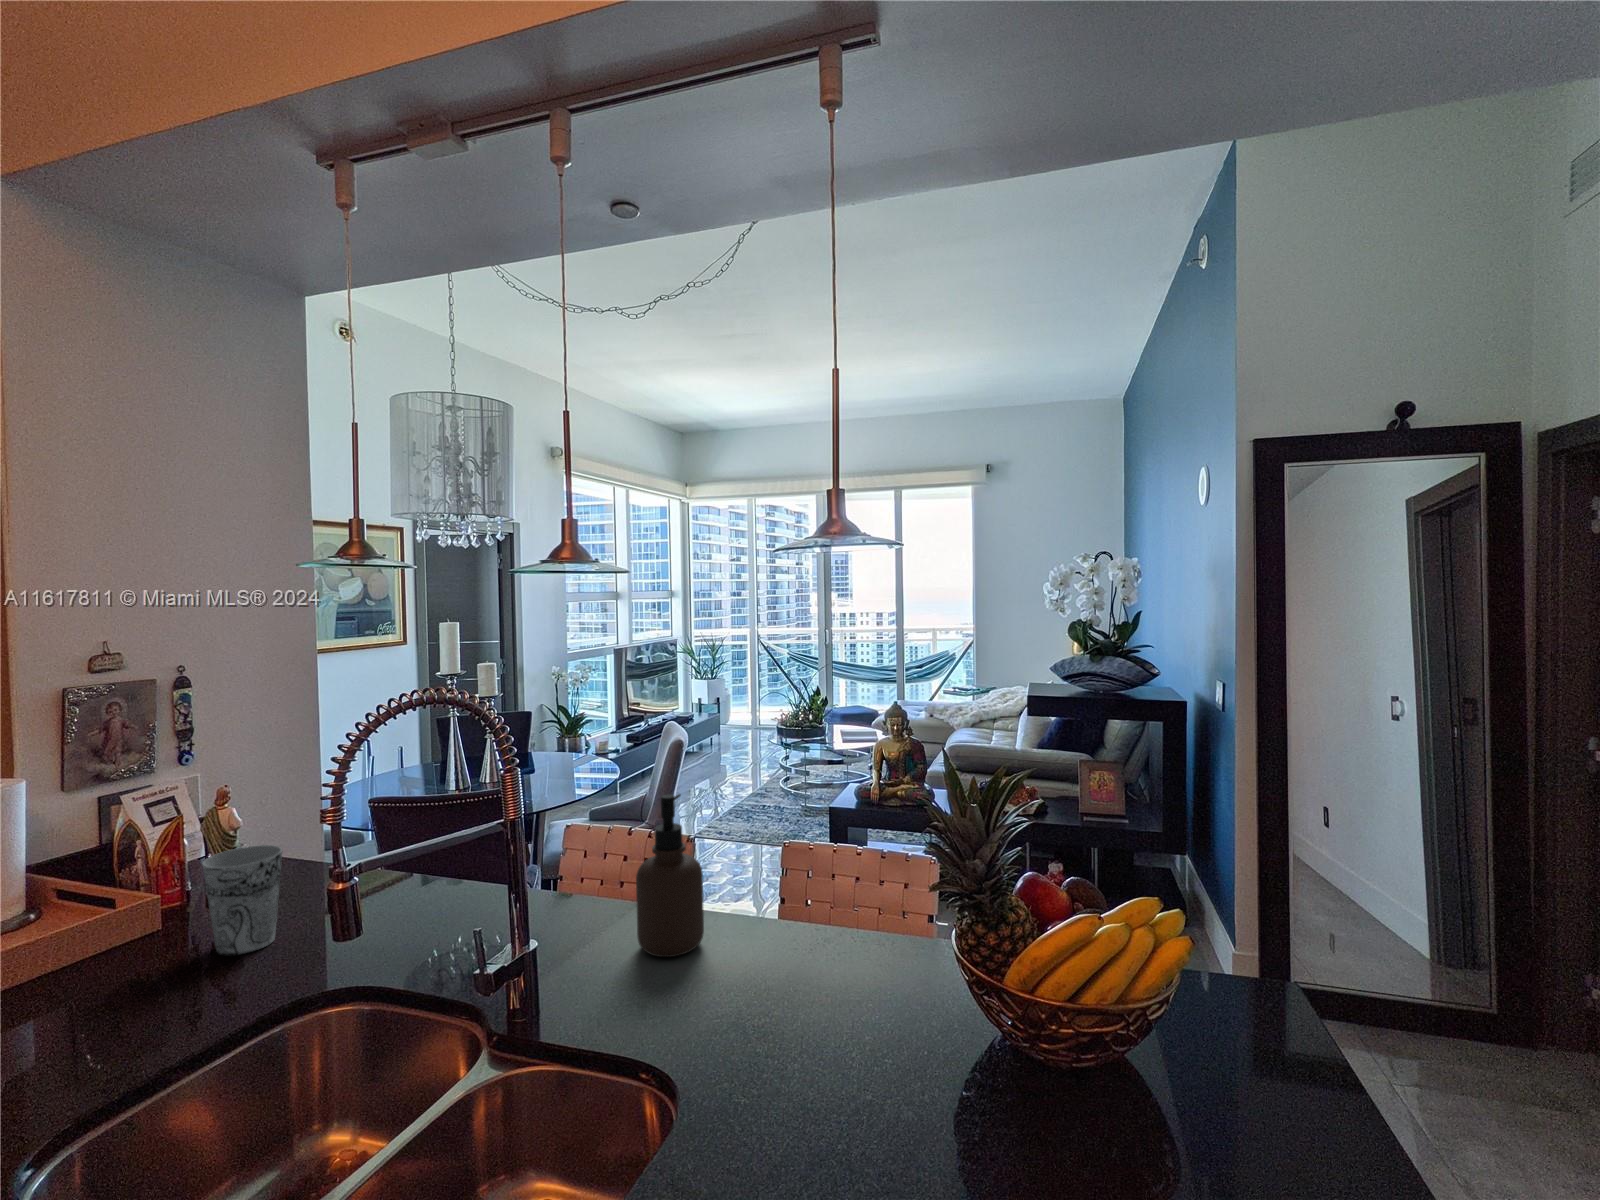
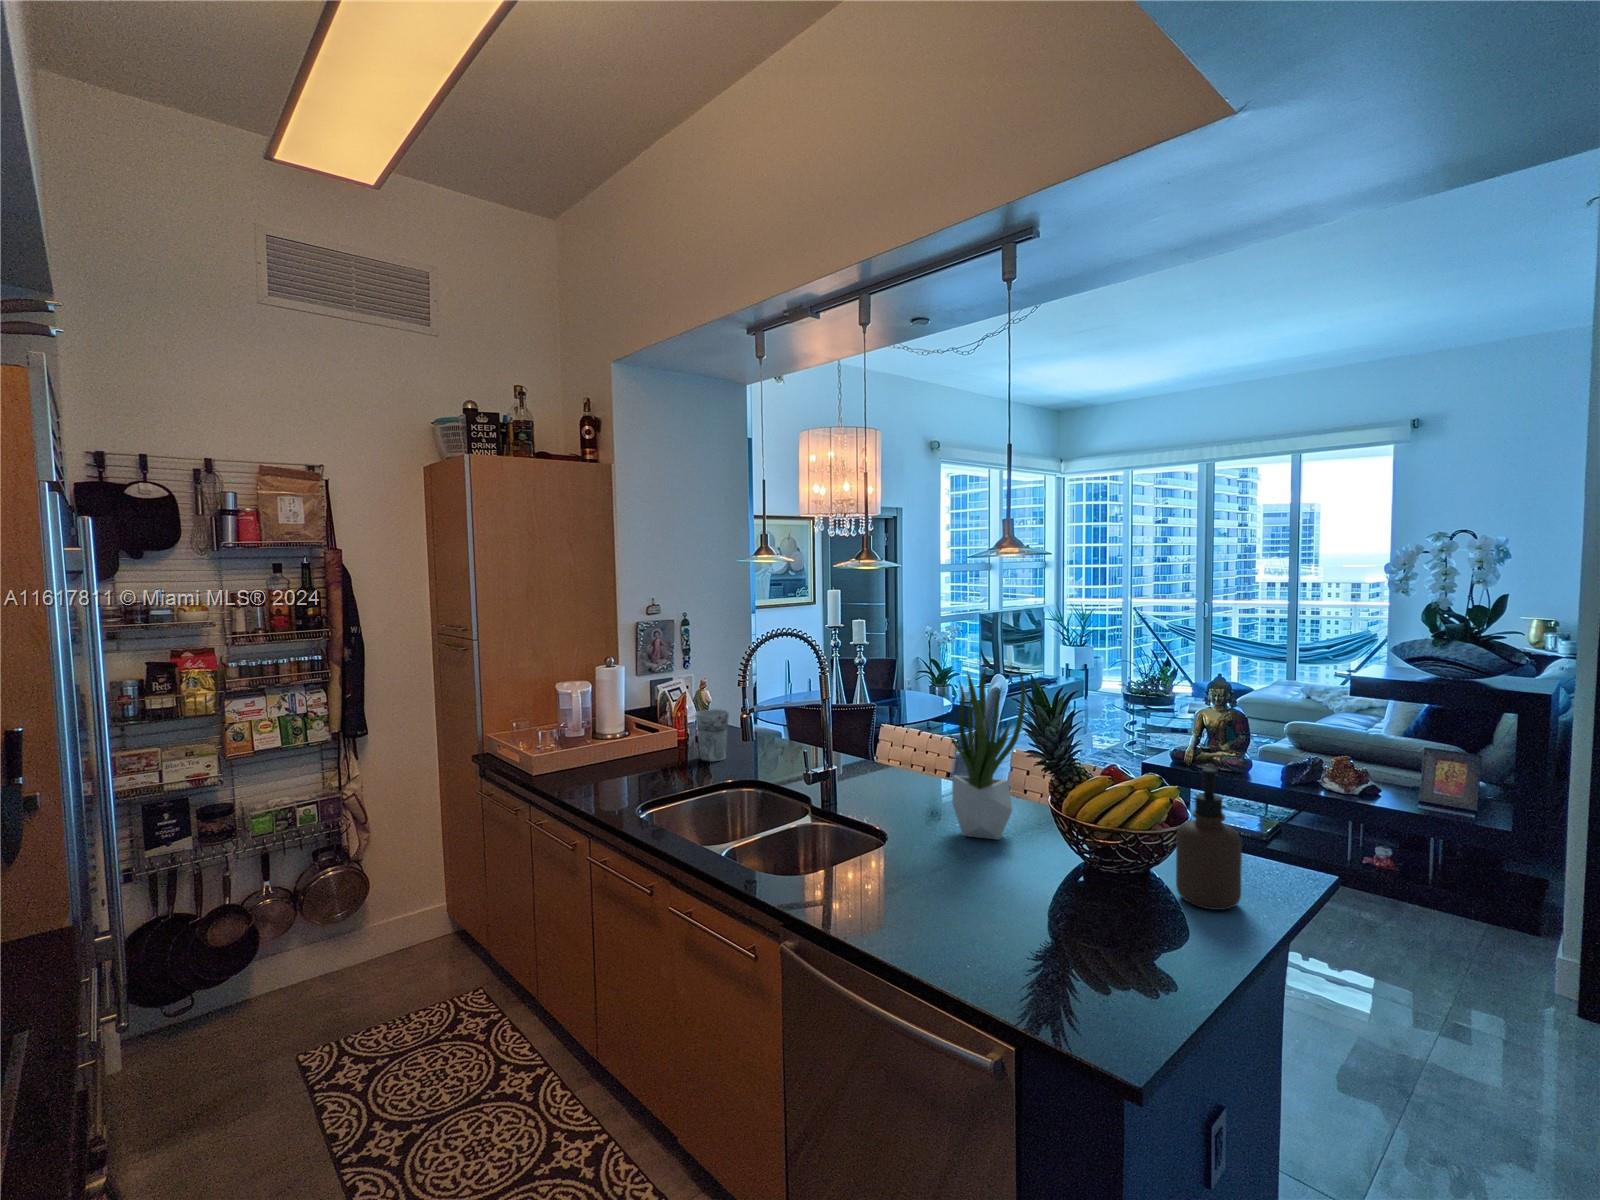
potted plant: none [774,730,899,1046] -> present [949,669,1026,840]
soap dispenser: present [636,794,704,957] -> present [1176,768,1242,910]

